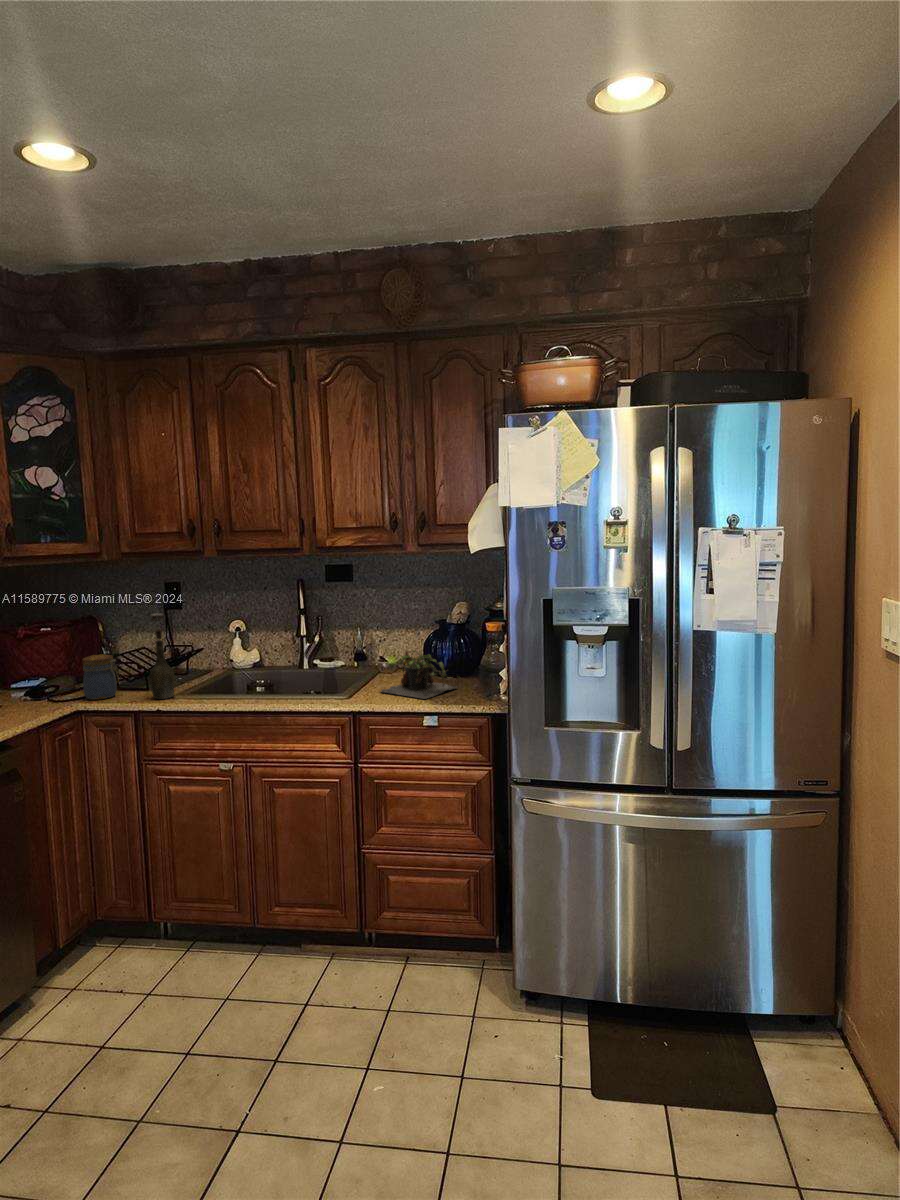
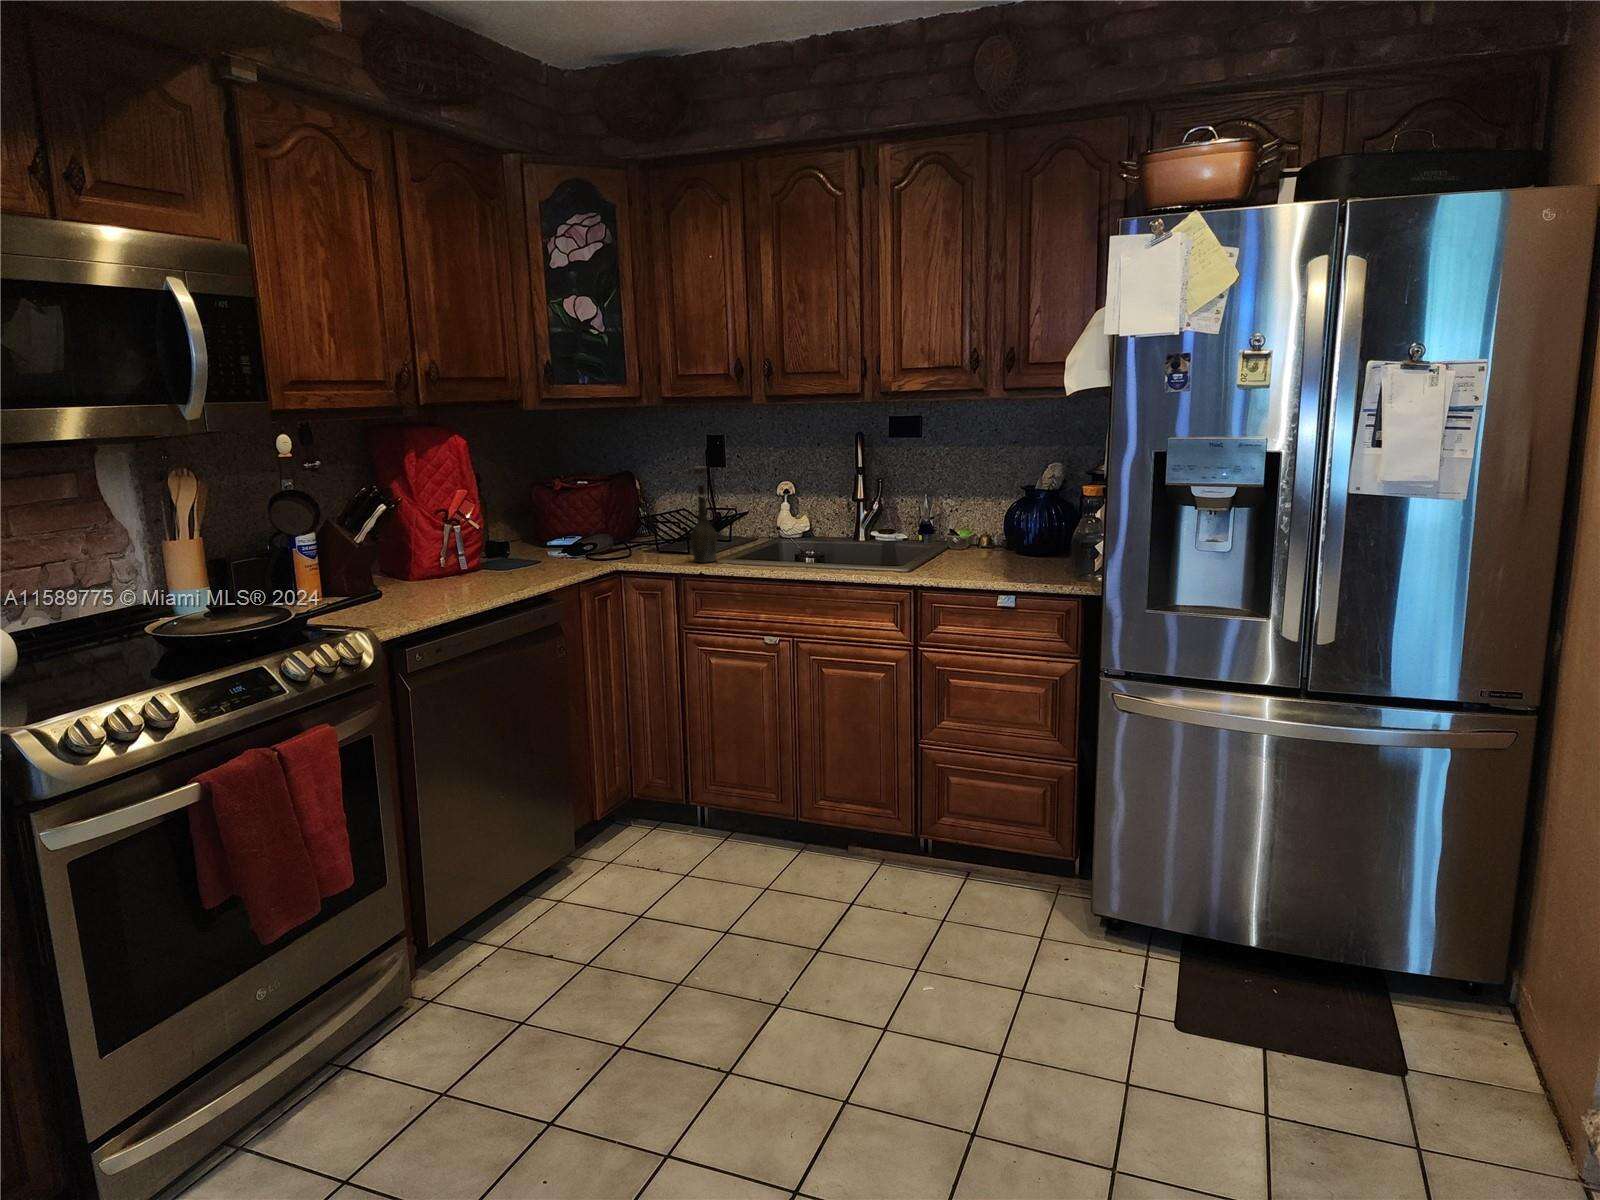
plant: present [381,650,461,699] -> none [947,517,1048,575]
jar: present [83,655,117,700] -> none [621,512,658,560]

